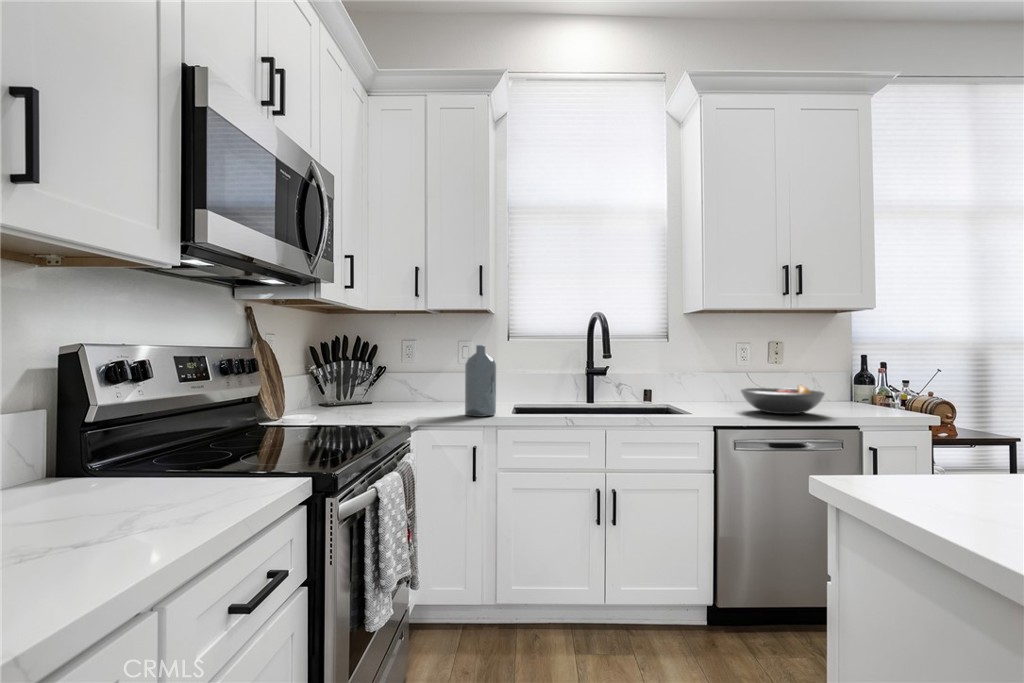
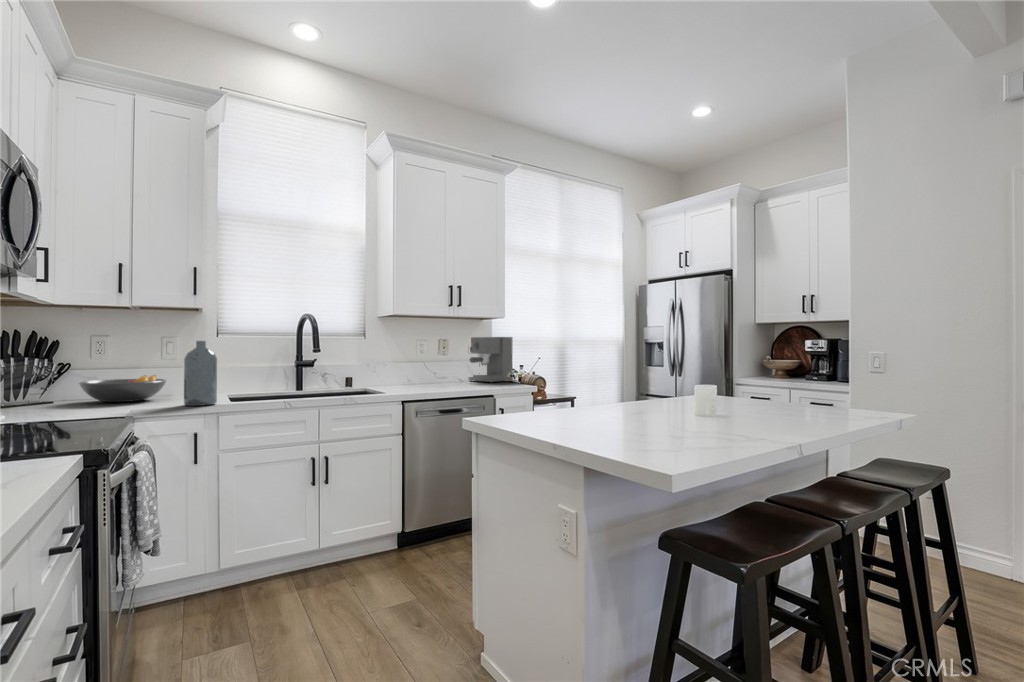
coffee maker: none [813,339,889,405] -> present [468,337,513,383]
fruit bowl: present [741,385,825,414] -> present [79,375,167,402]

